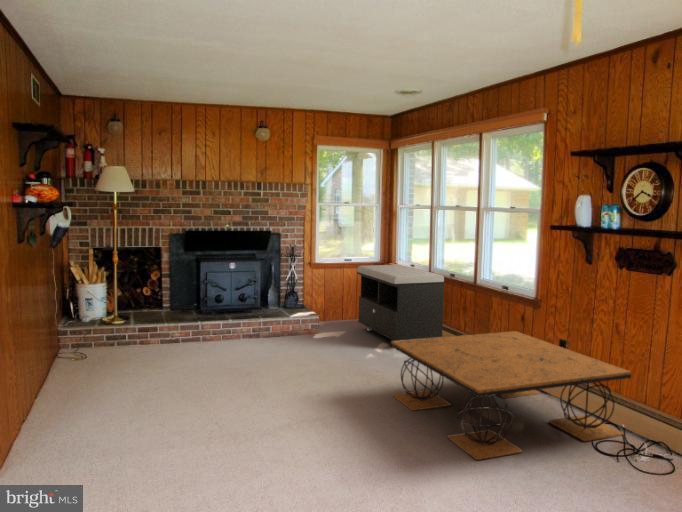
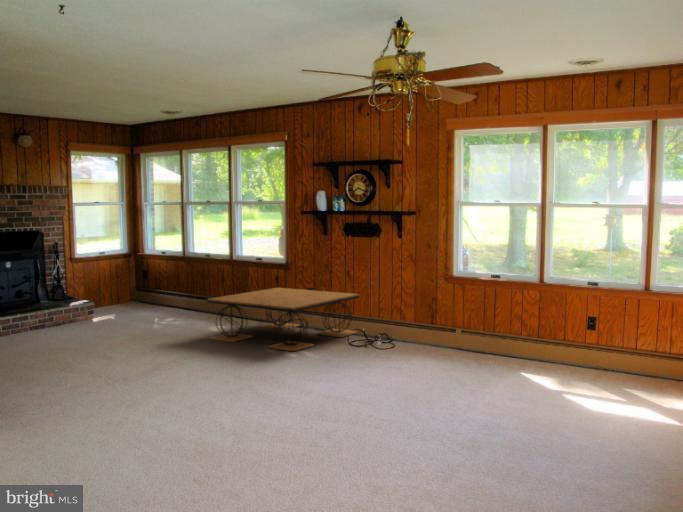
storage bench: present [357,265,444,341] -> none [124,255,209,318]

